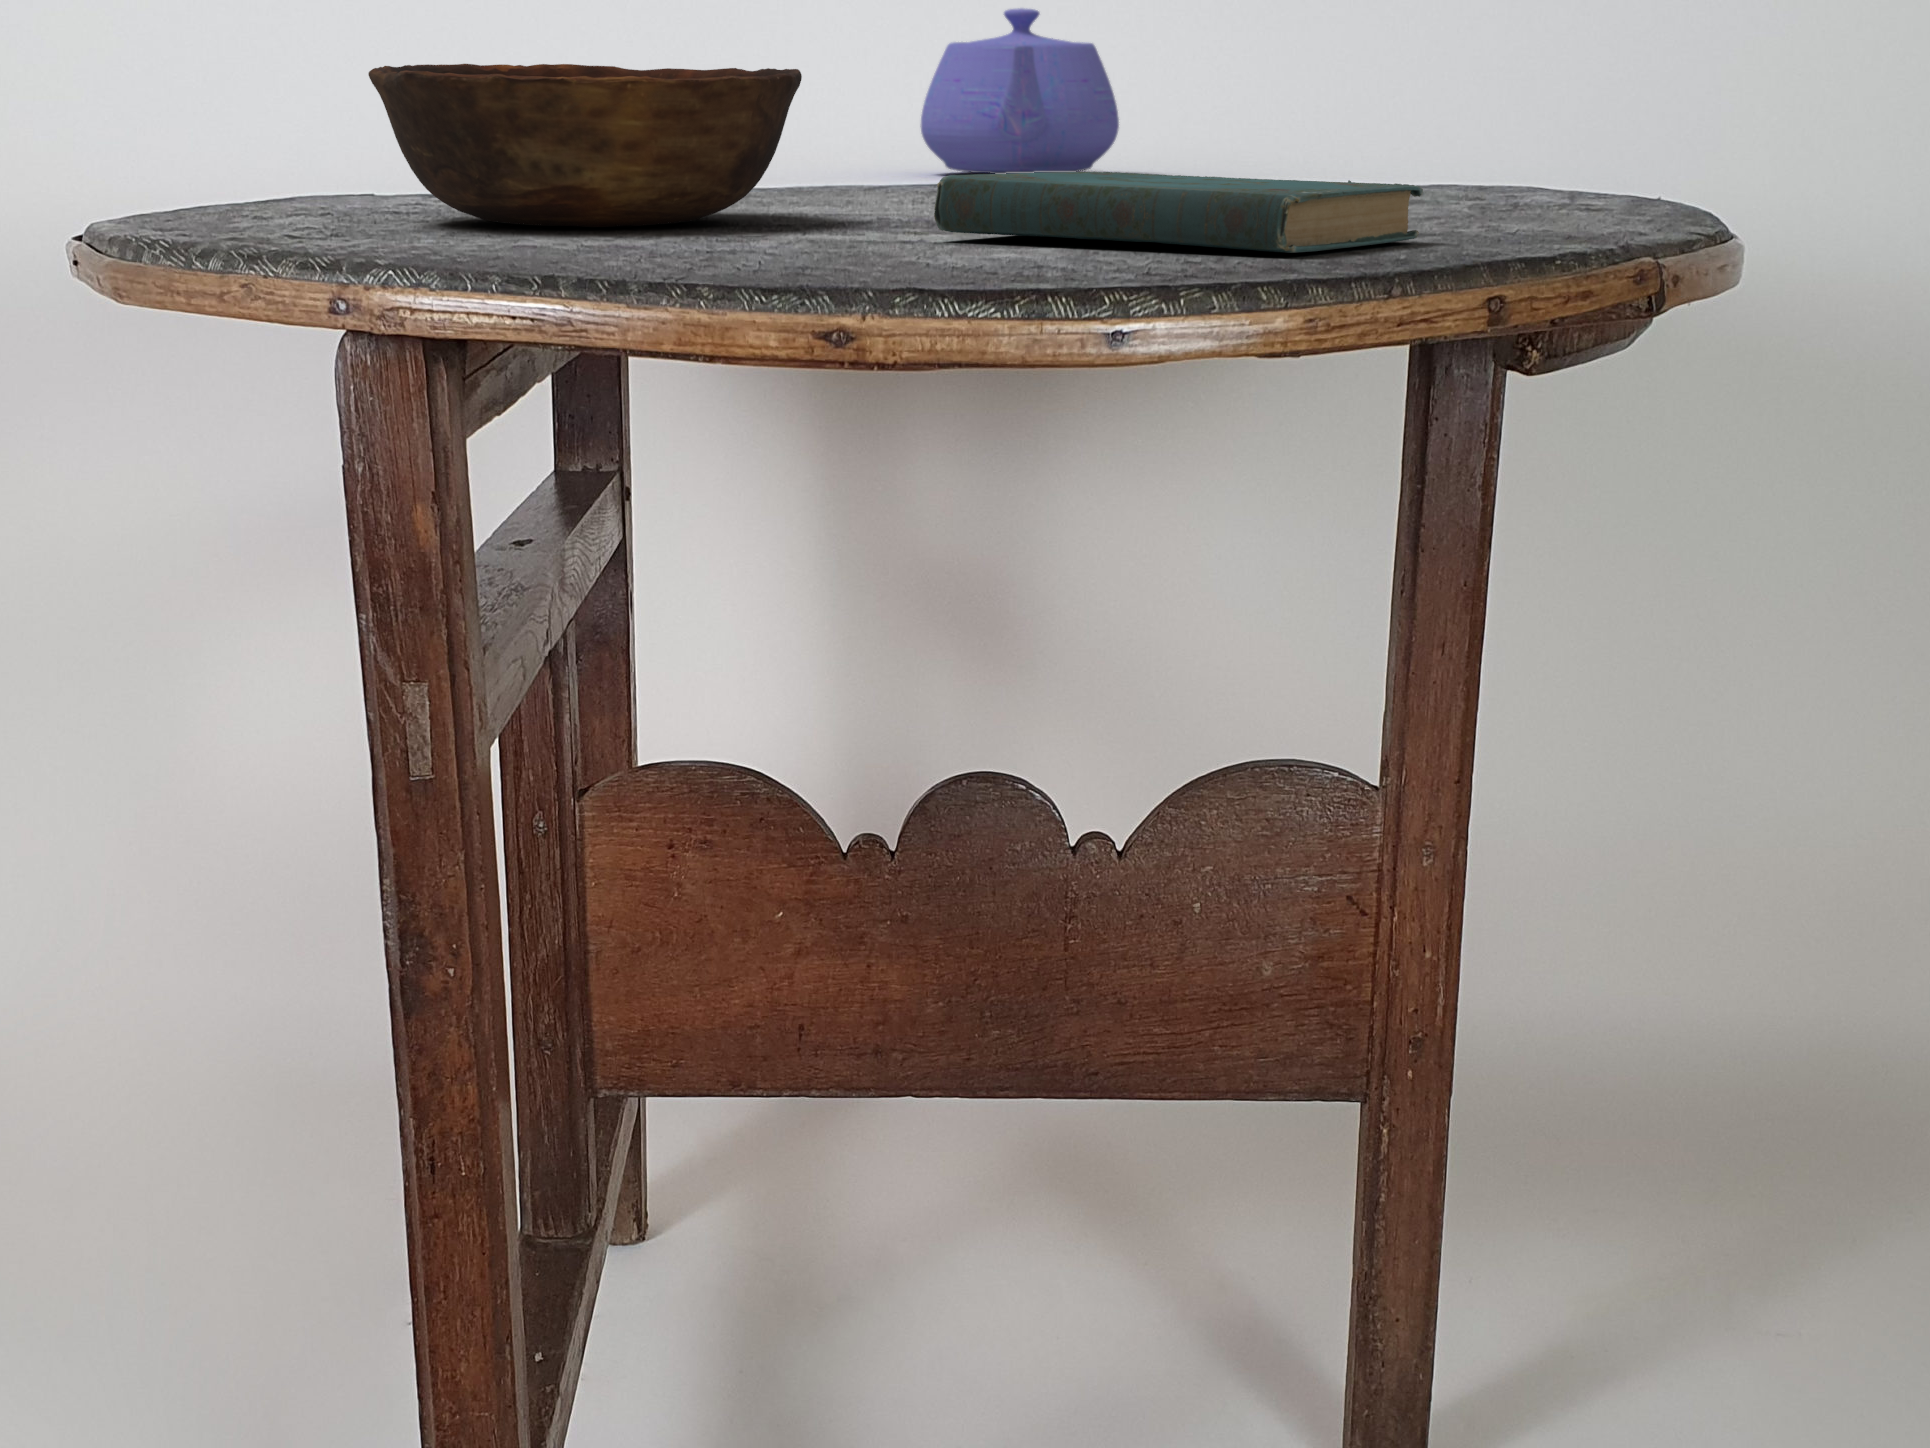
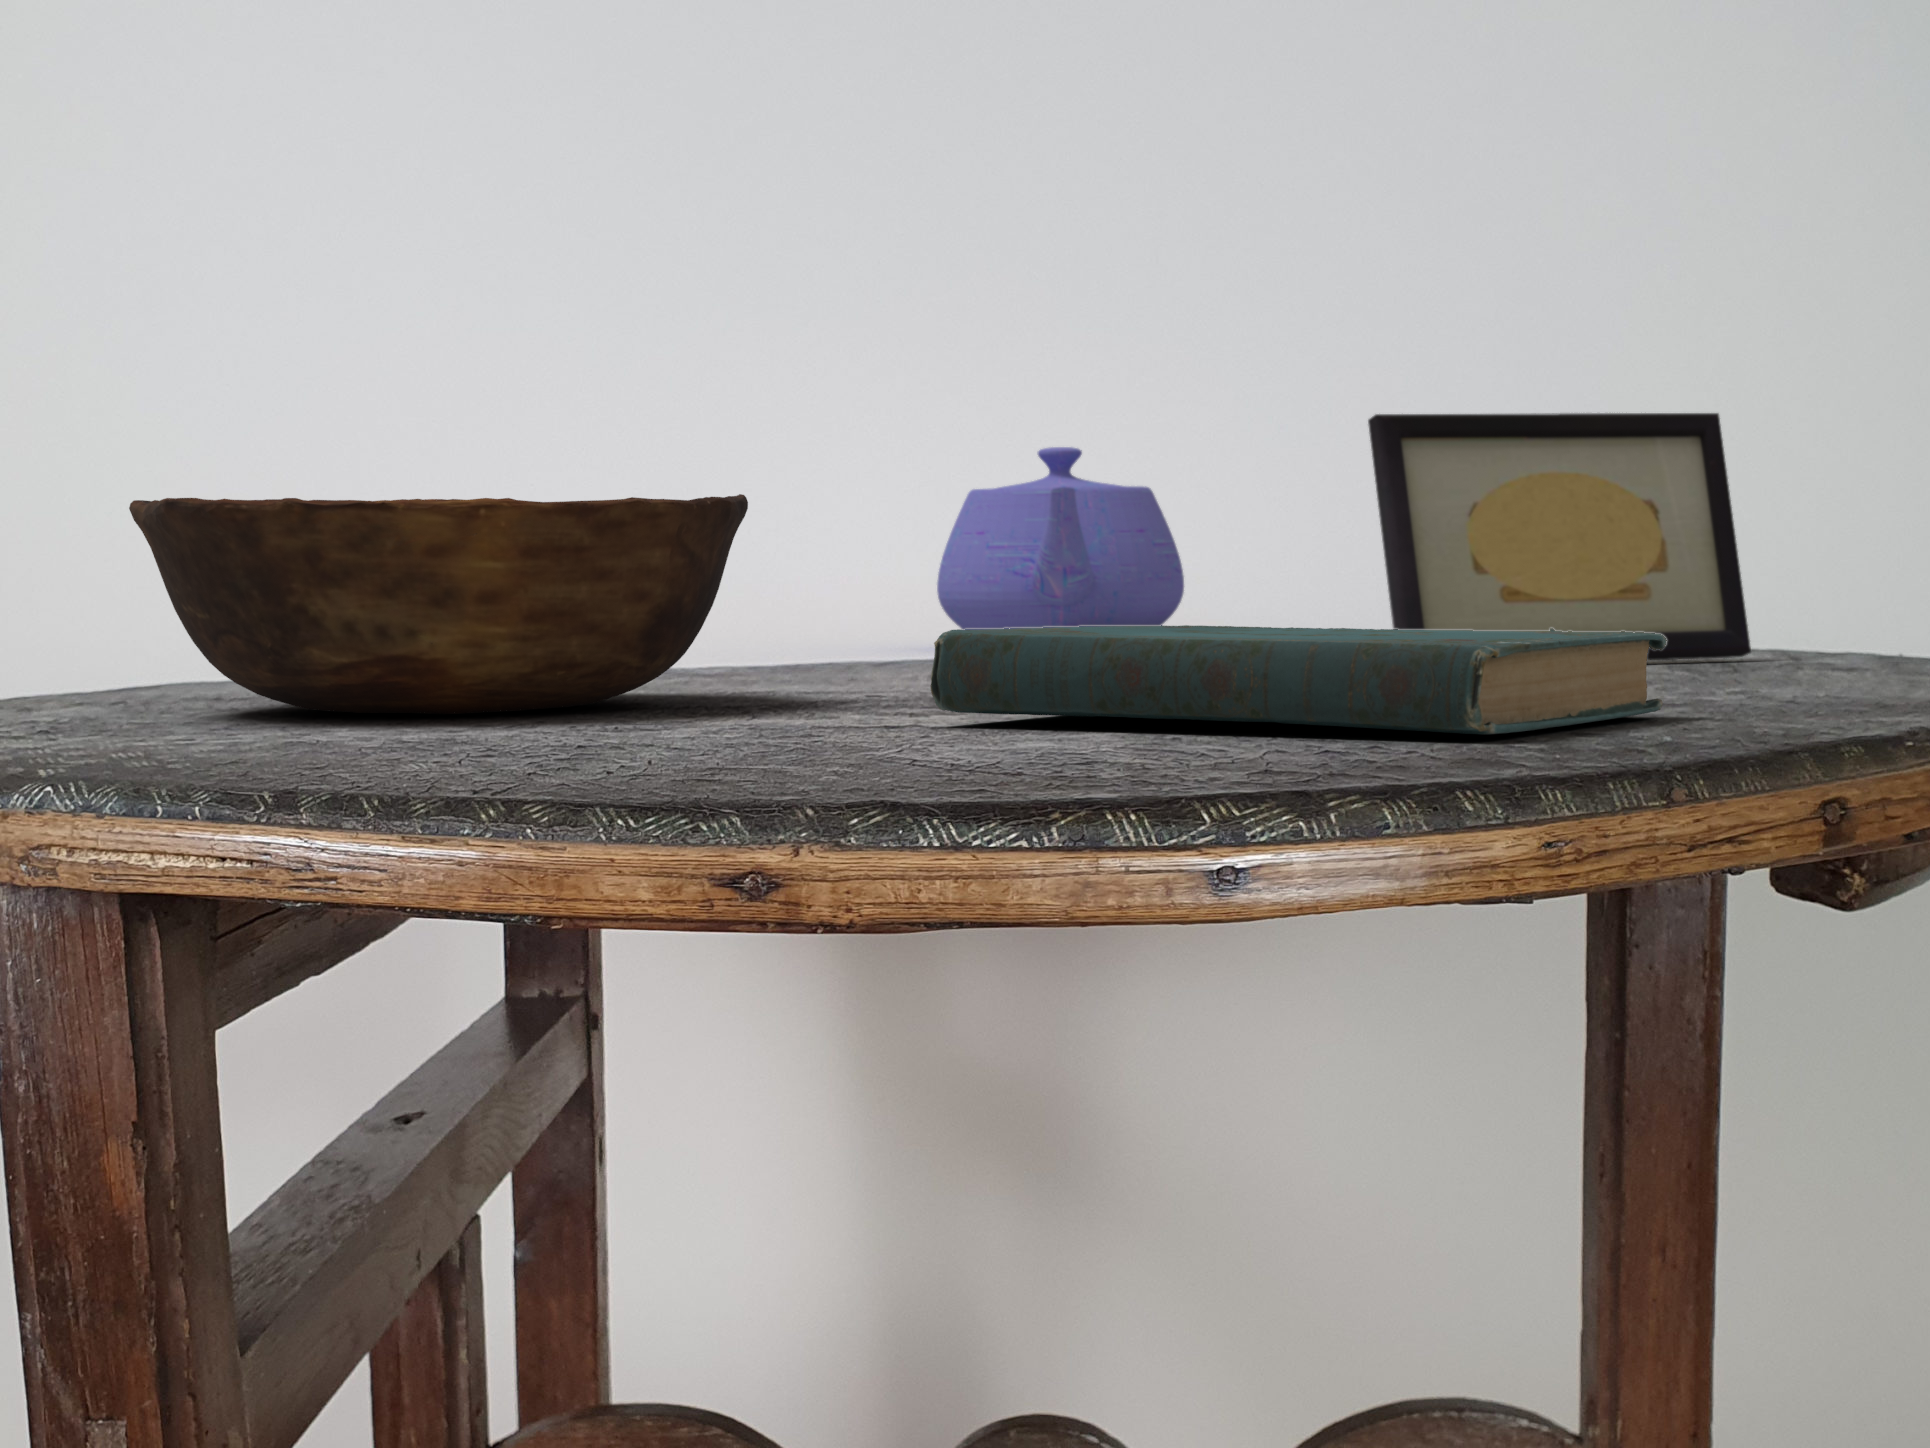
picture frame: none [1256,3,1538,201] -> present [1368,413,1751,660]

